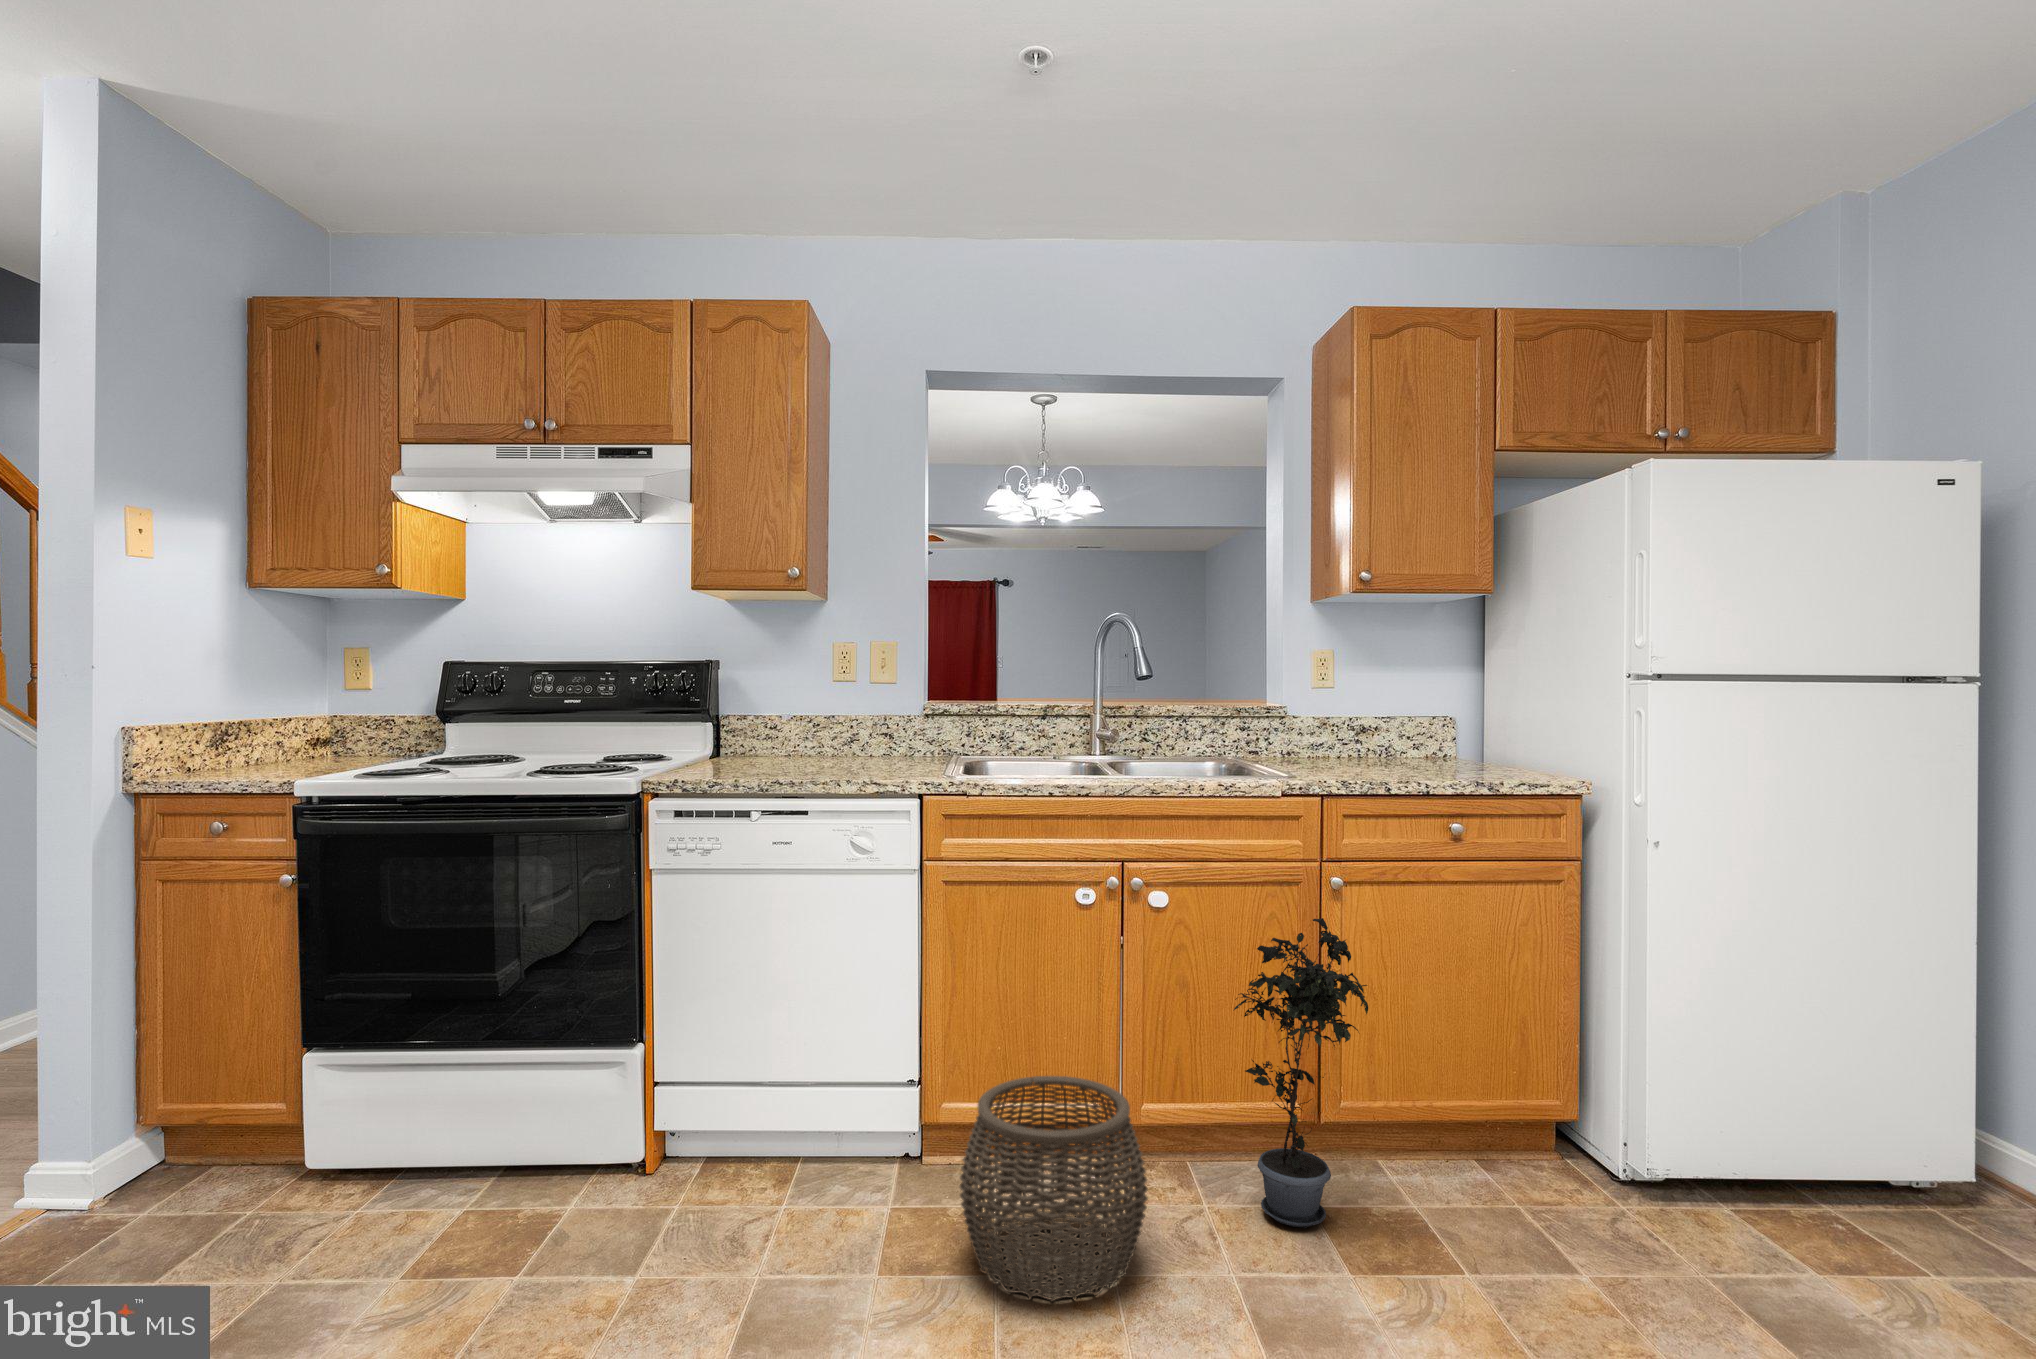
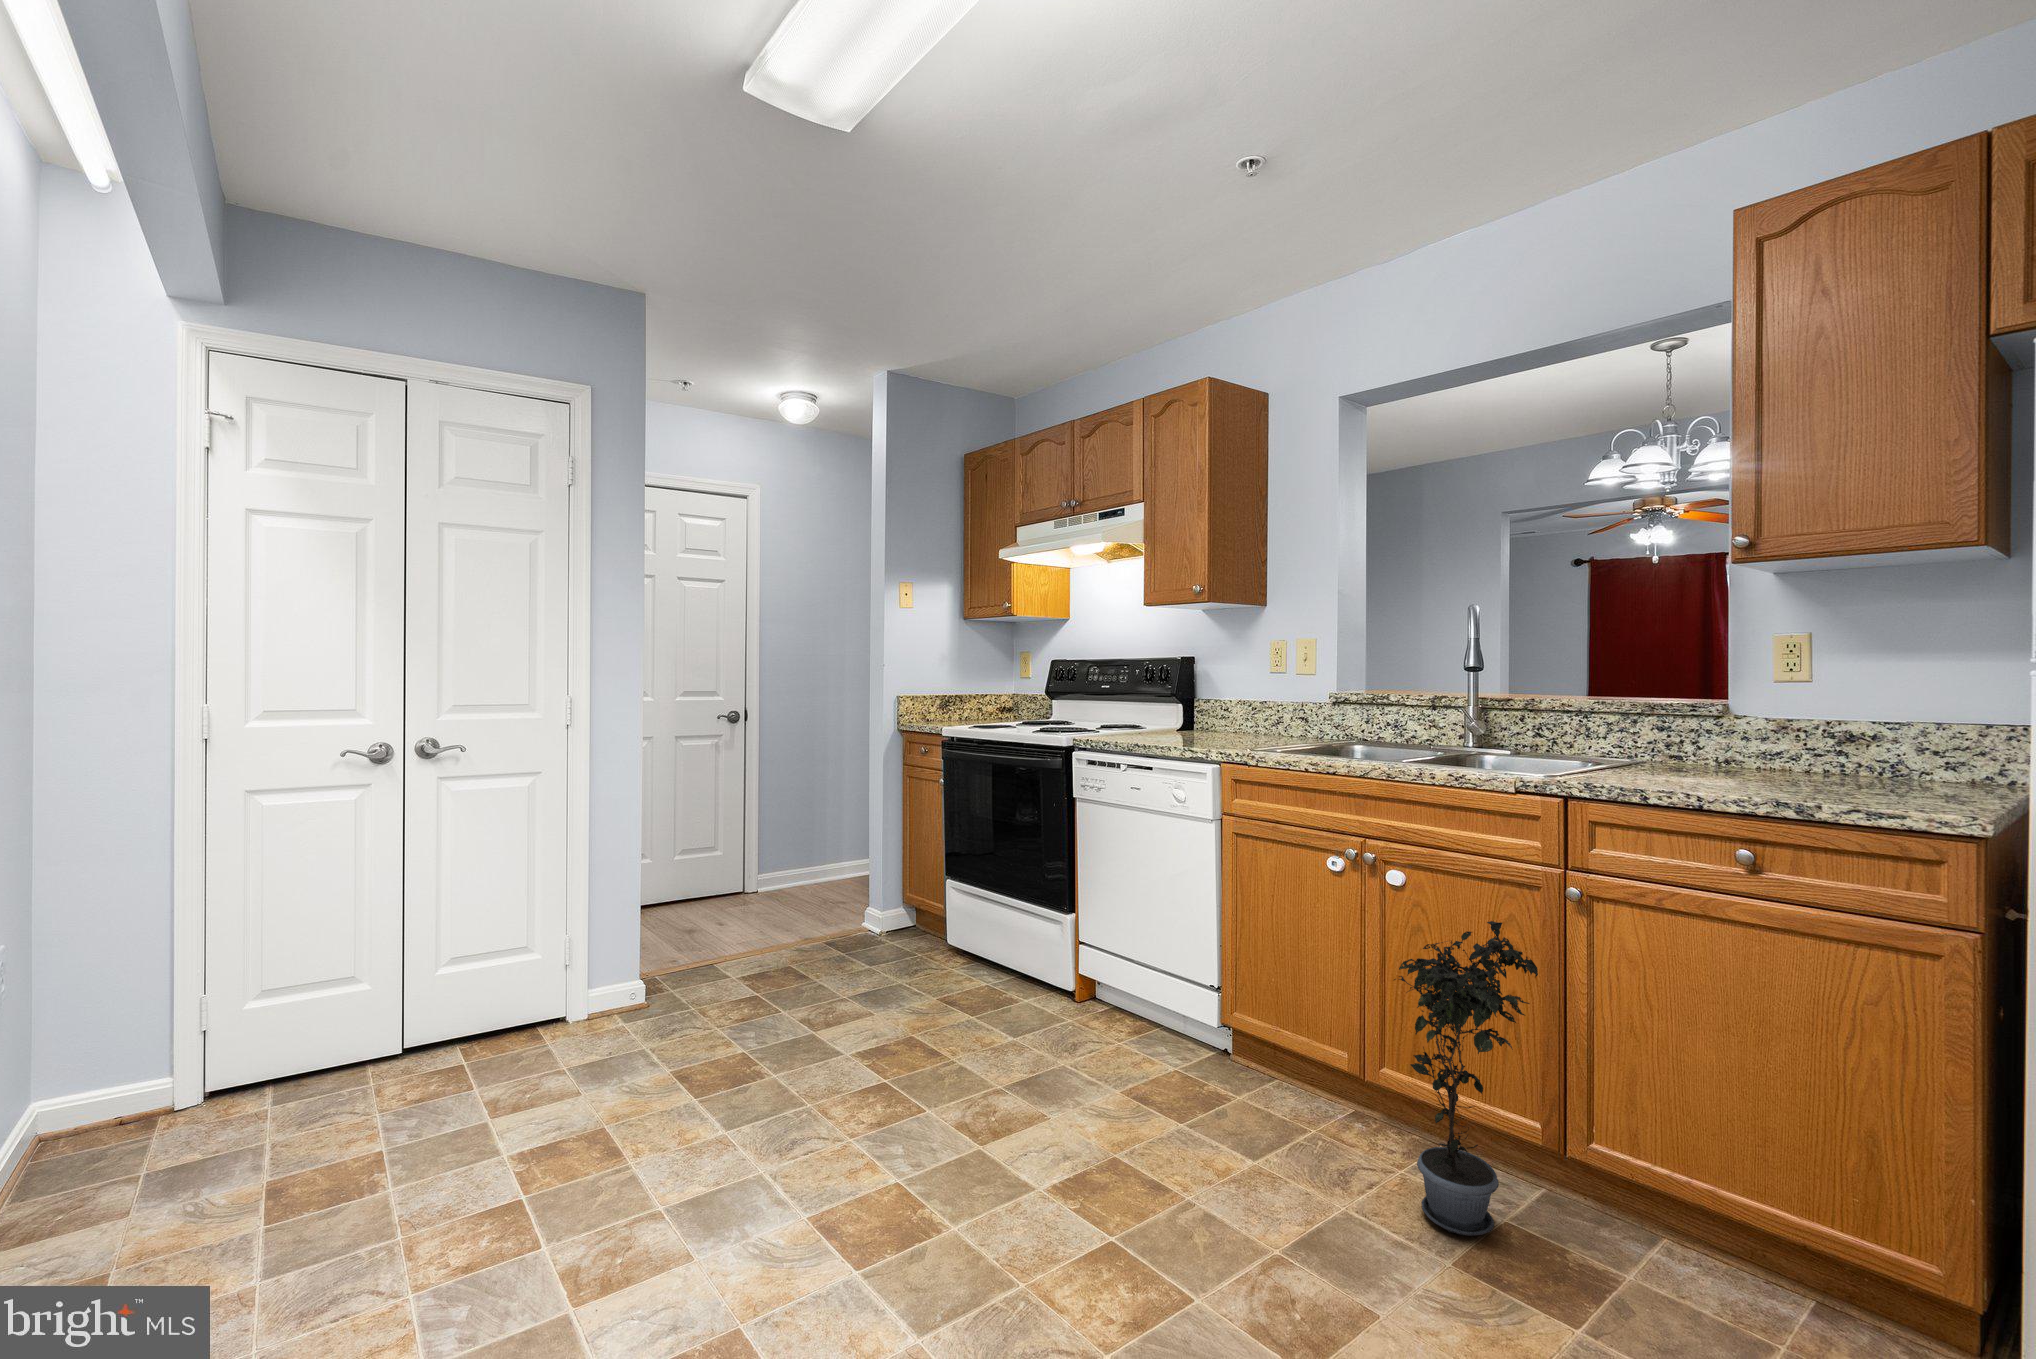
woven basket: present [960,1076,1148,1302] -> none [1125,992,1282,1175]

